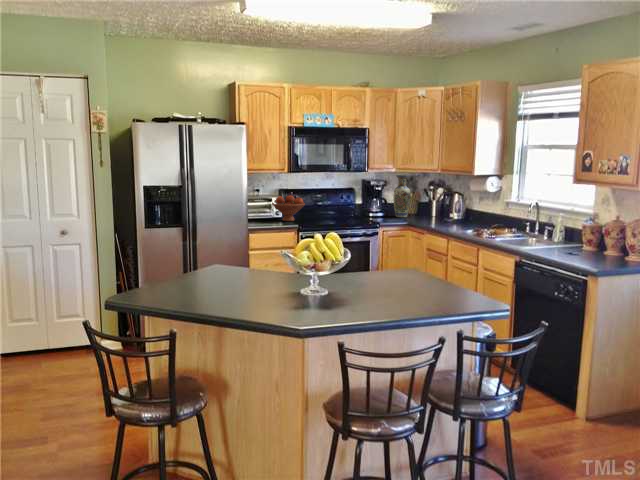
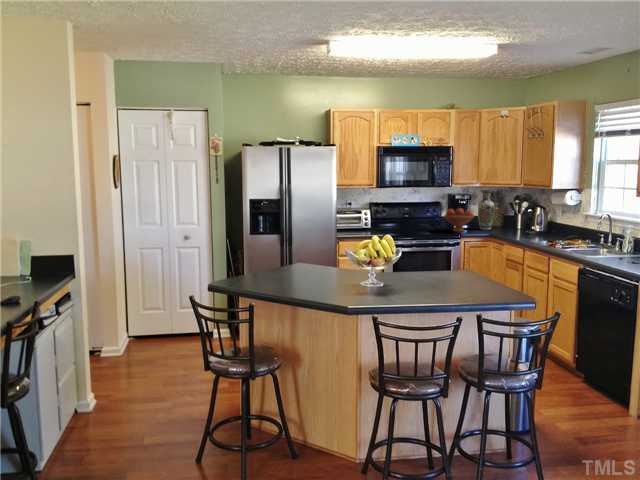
fruit bowl: present [272,195,305,221] -> present [444,208,474,232]

